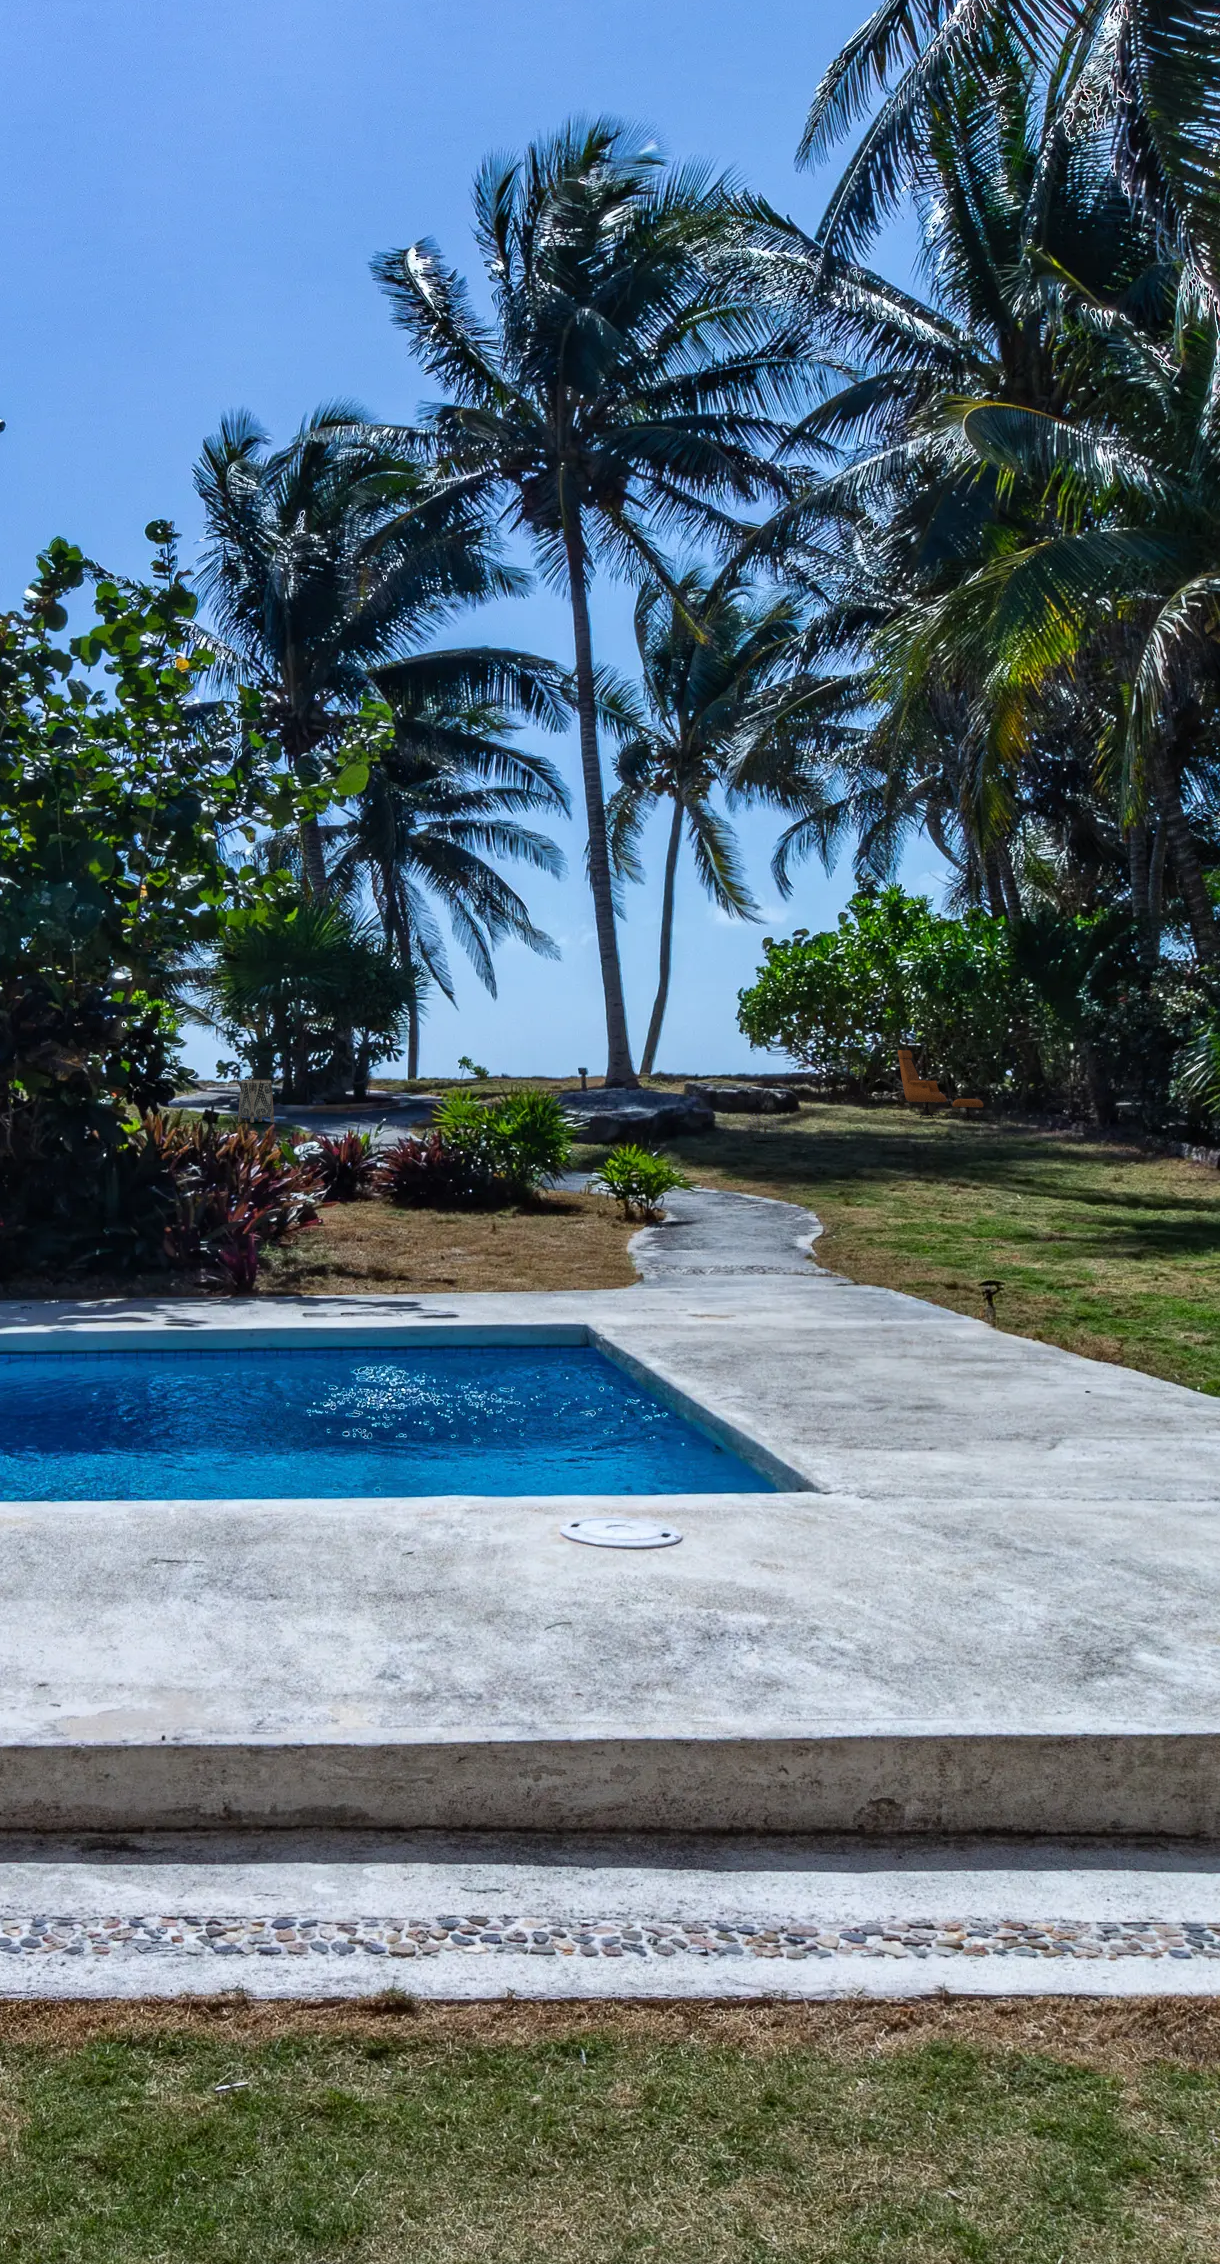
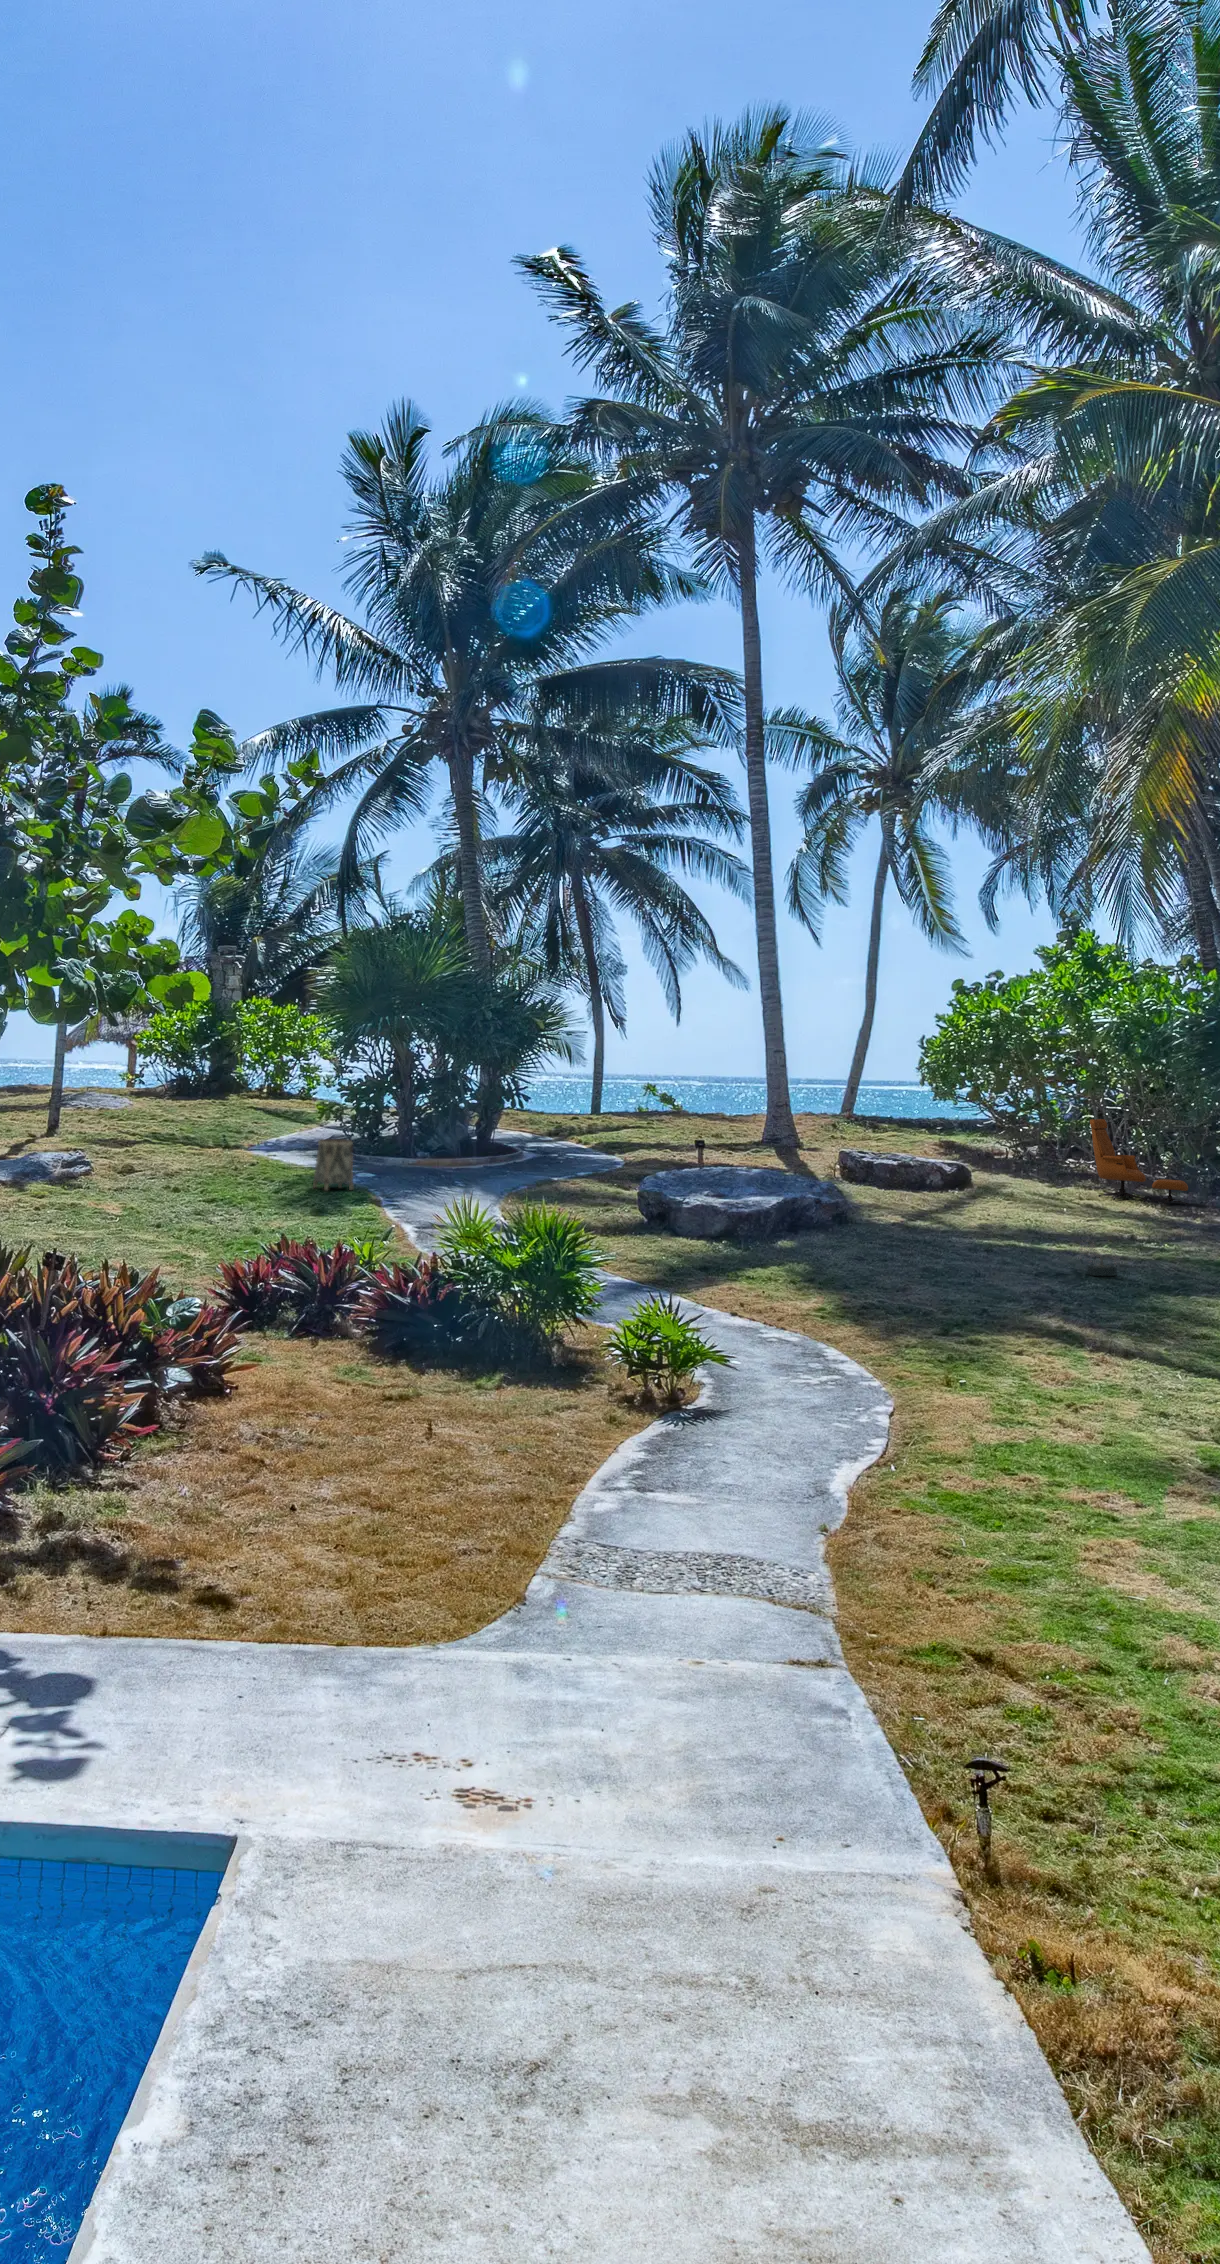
decorative plant: present [748,1114,779,1141] -> present [1085,1244,1117,1276]

